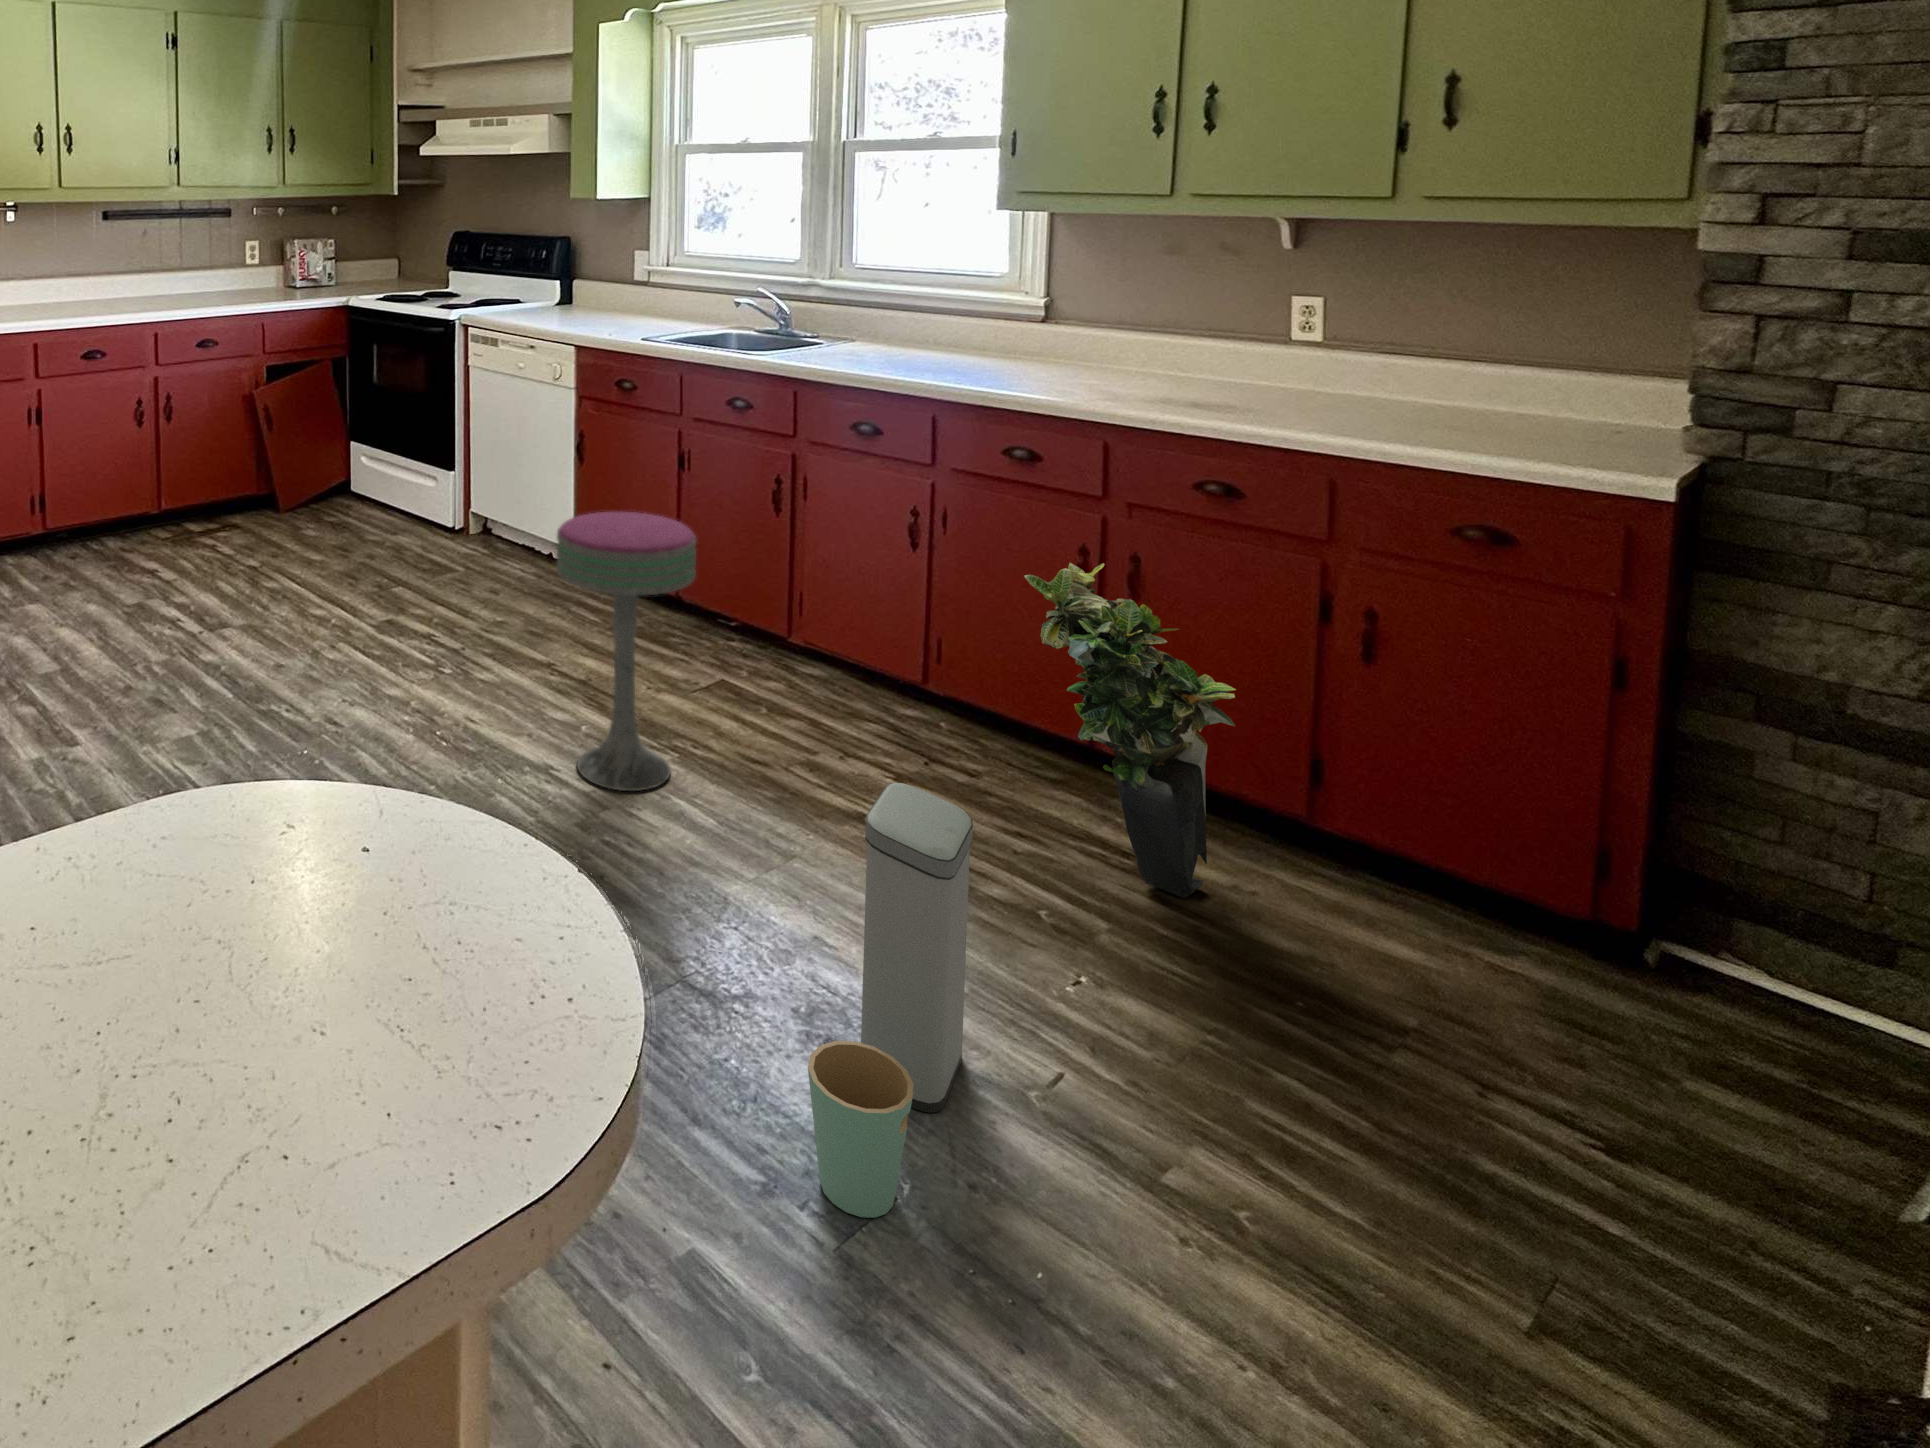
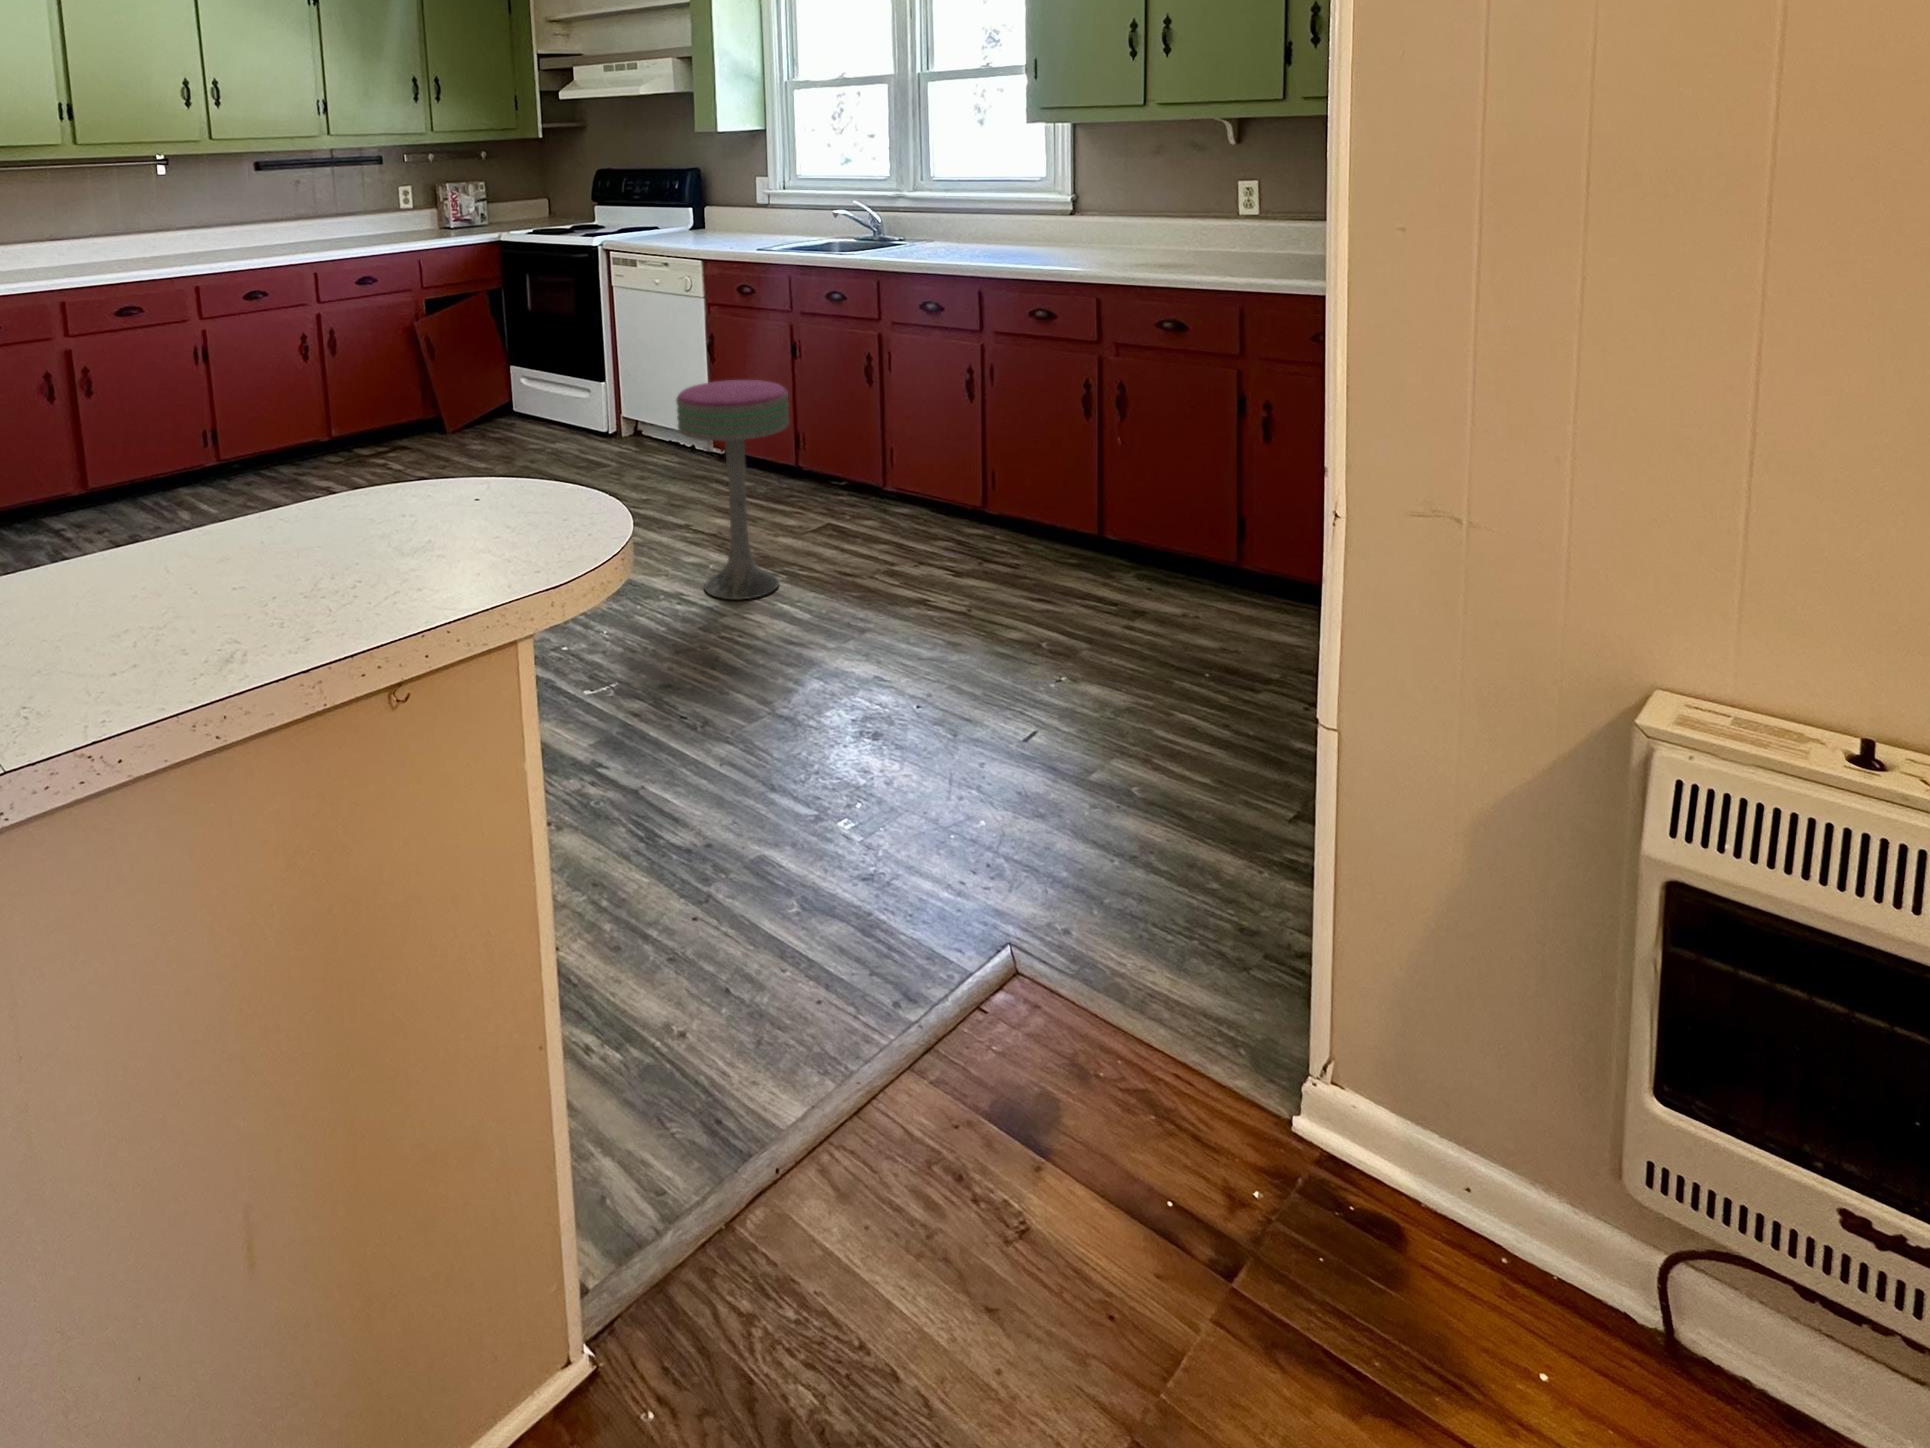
potted plant: present [1025,563,1236,898] -> none [1029,383,1173,620]
trash can: present [808,783,973,1218] -> none [843,536,967,817]

